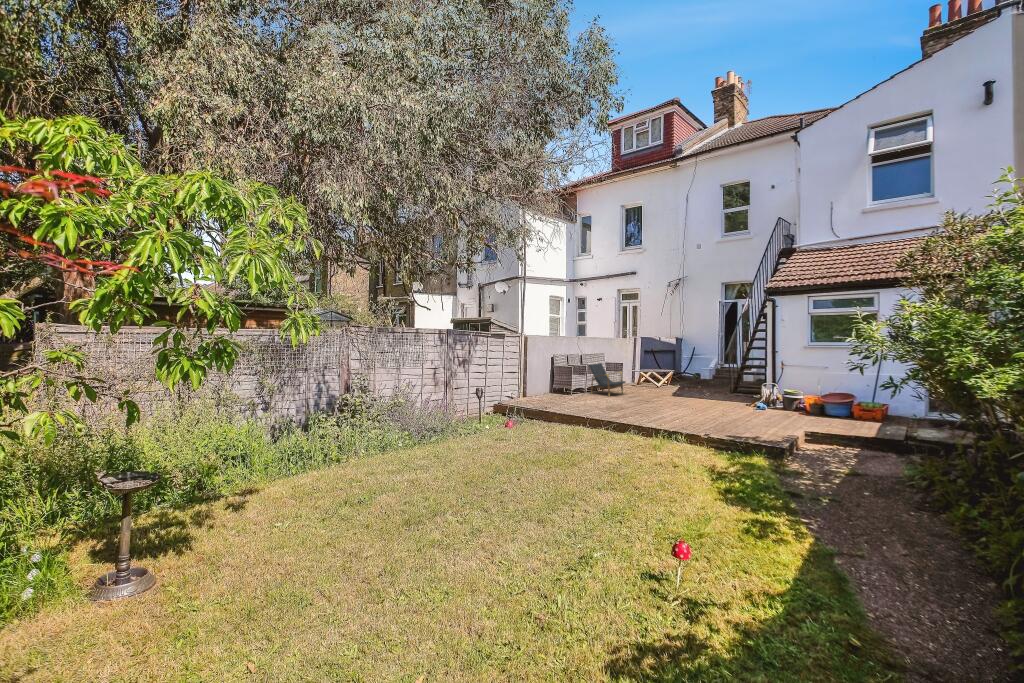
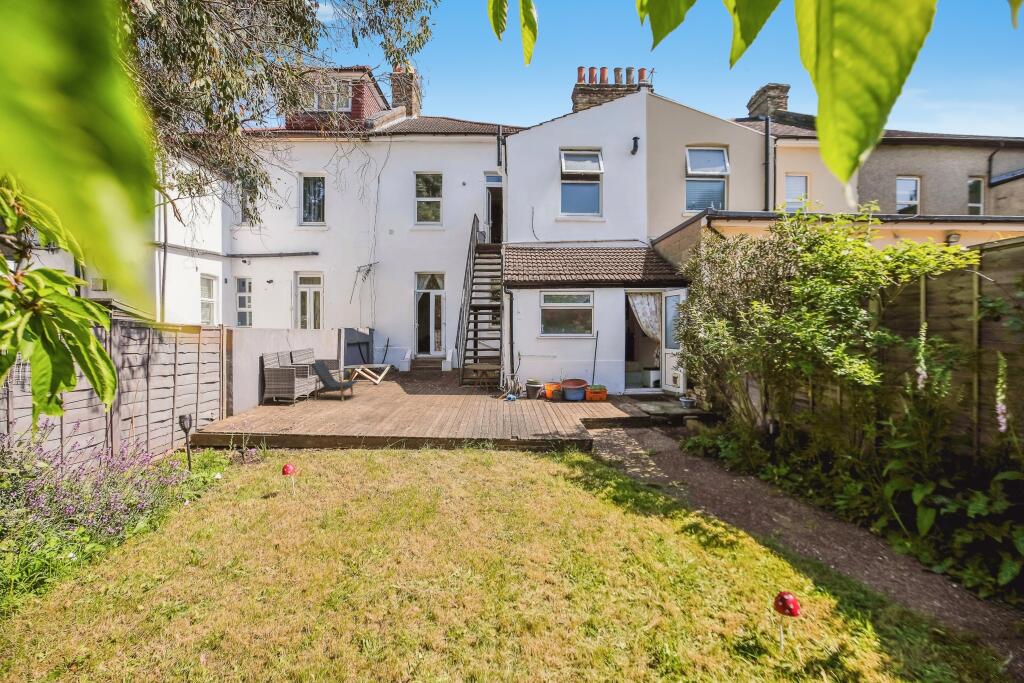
round table: none [730,376,771,405] -> present [466,364,502,393]

